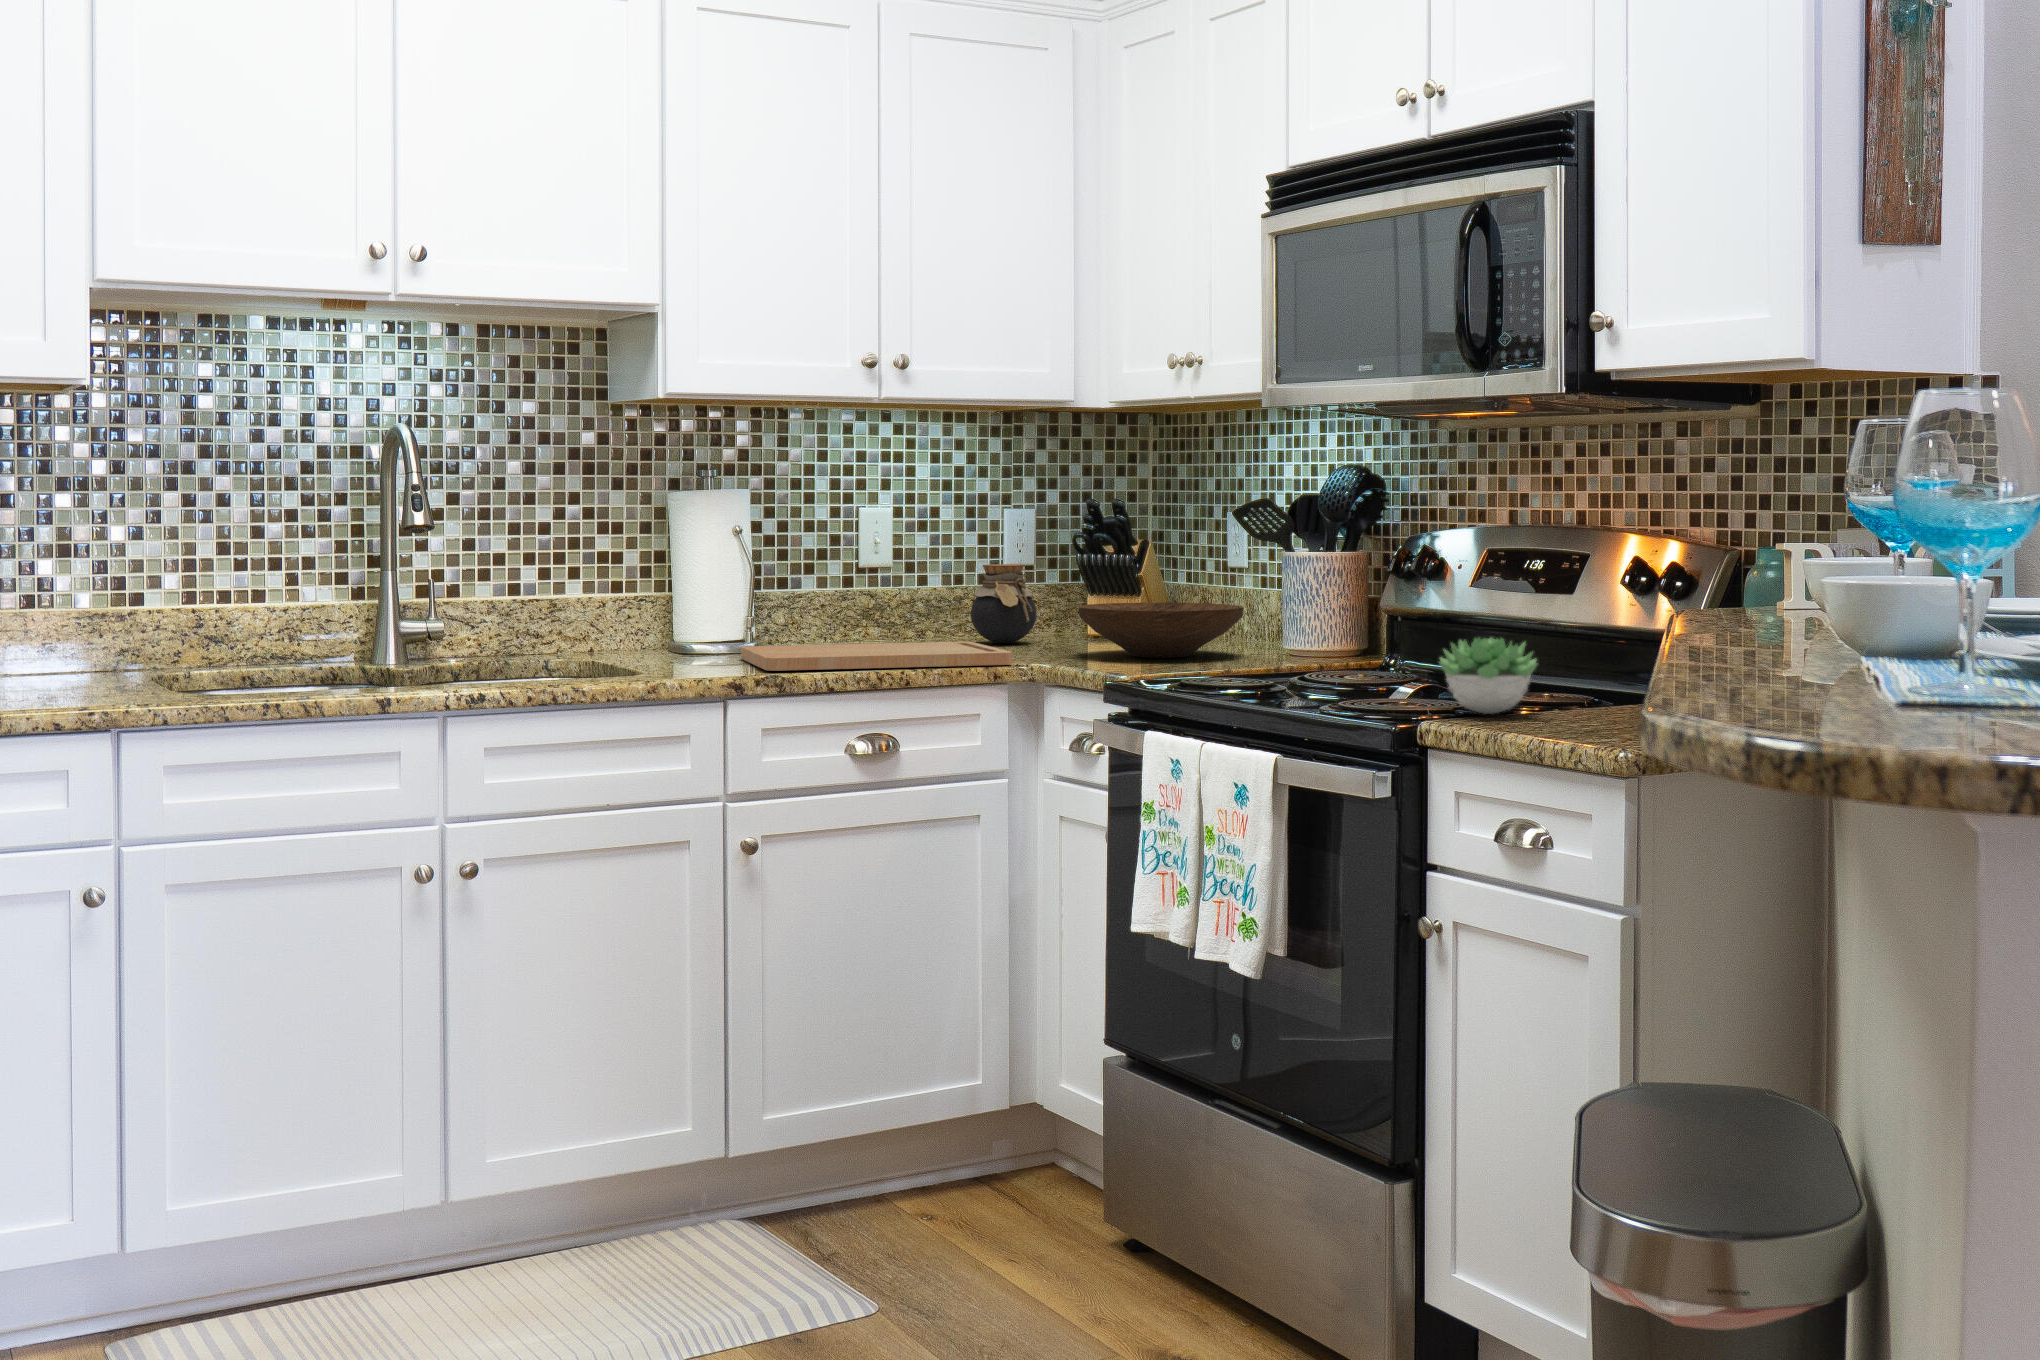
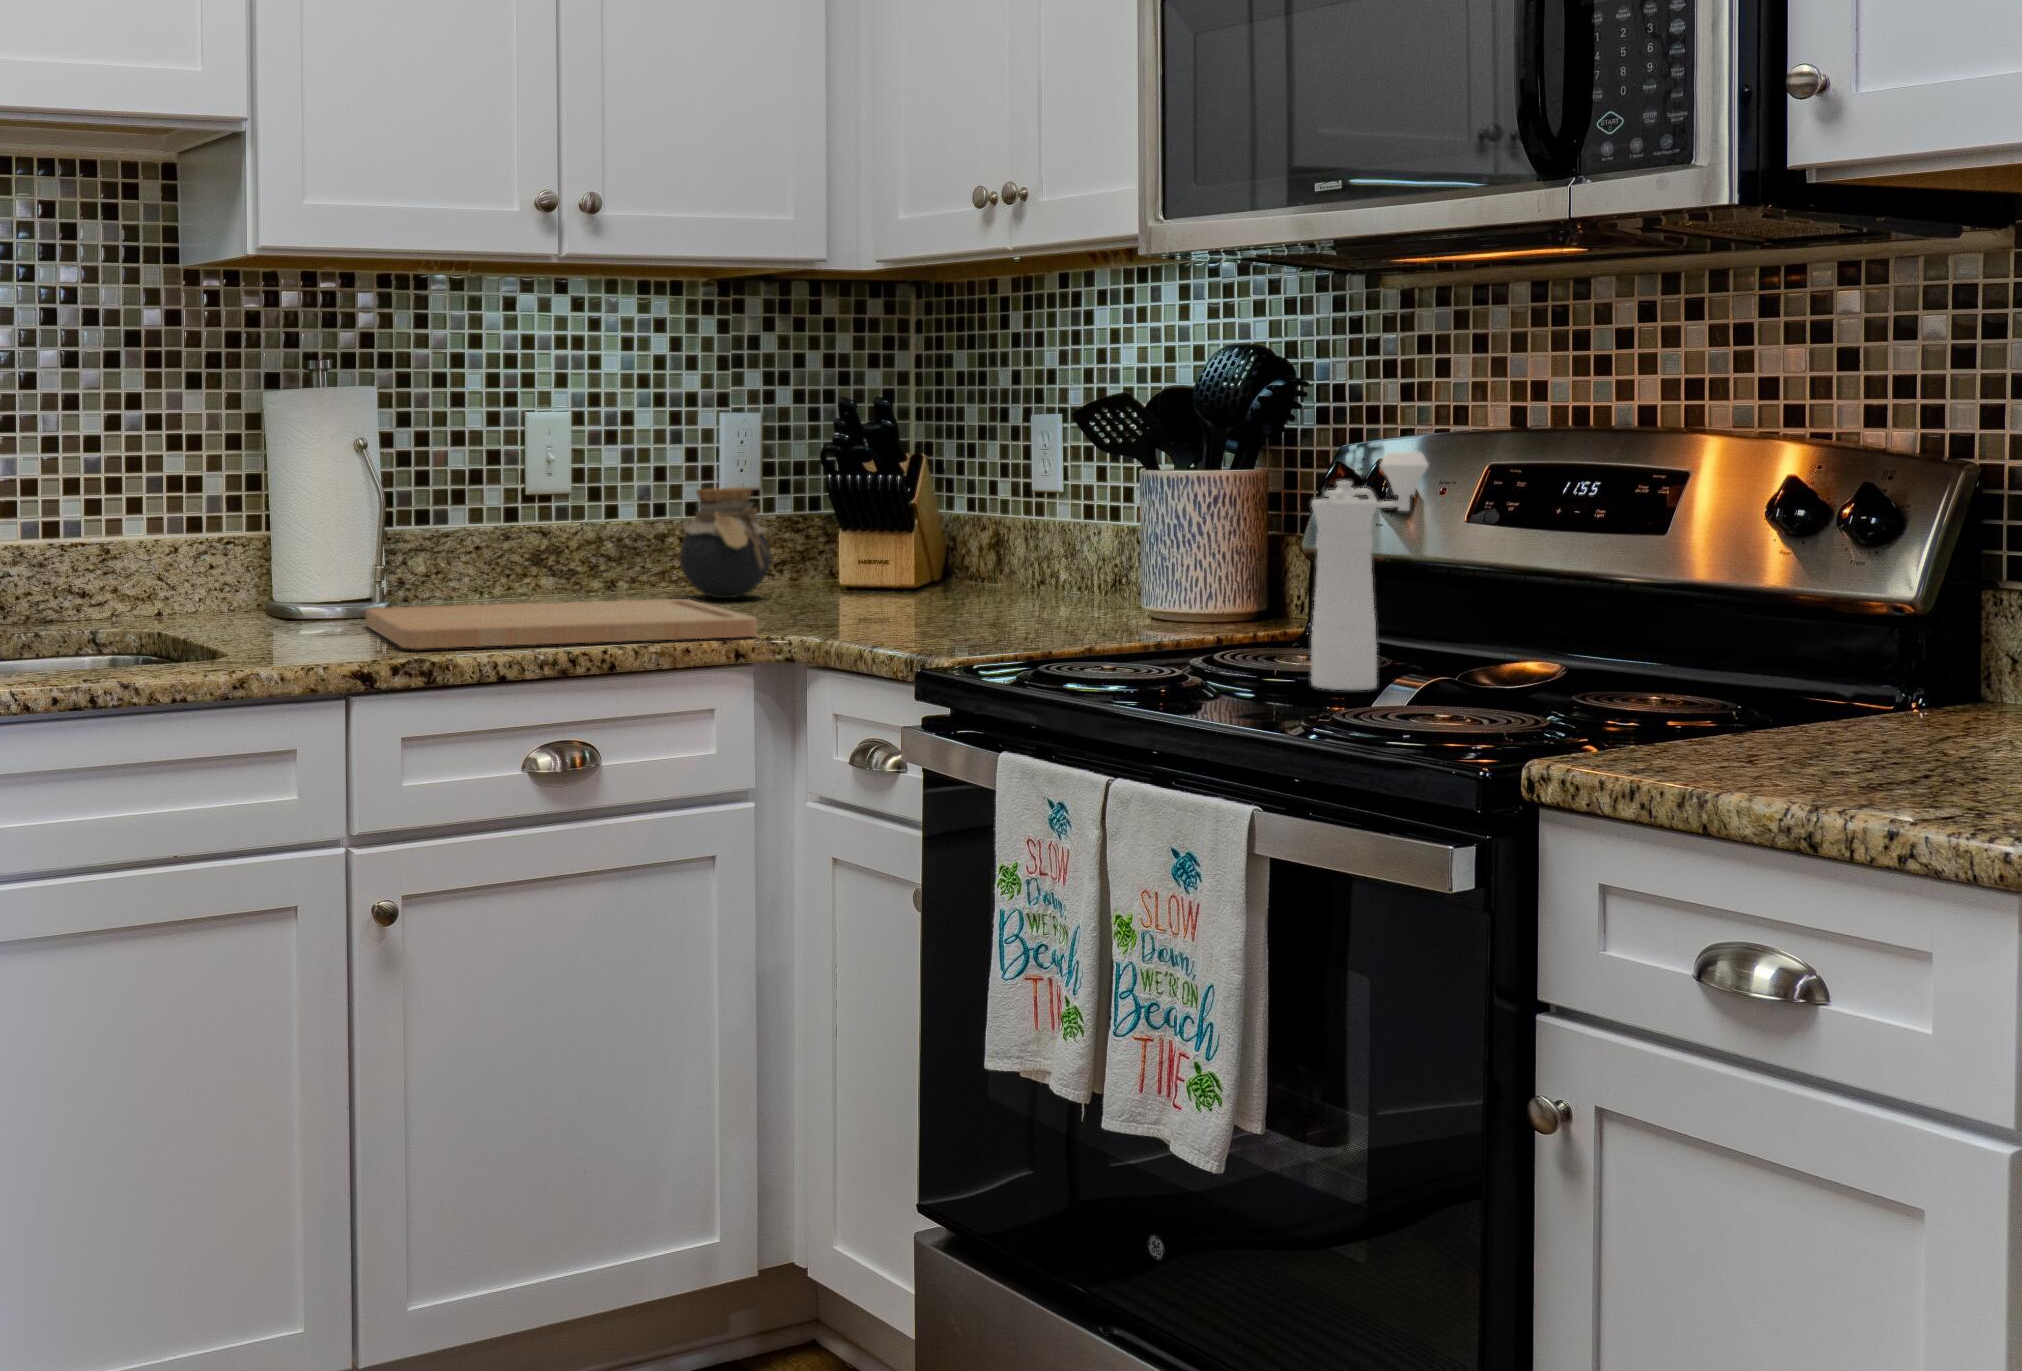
pepper mill: none [1344,541,1426,691] -> present [1311,452,1429,690]
wooden bowl: present [1078,603,1244,658] -> none [843,542,1087,623]
succulent plant: present [1439,637,1537,714] -> none [1525,612,1727,743]

